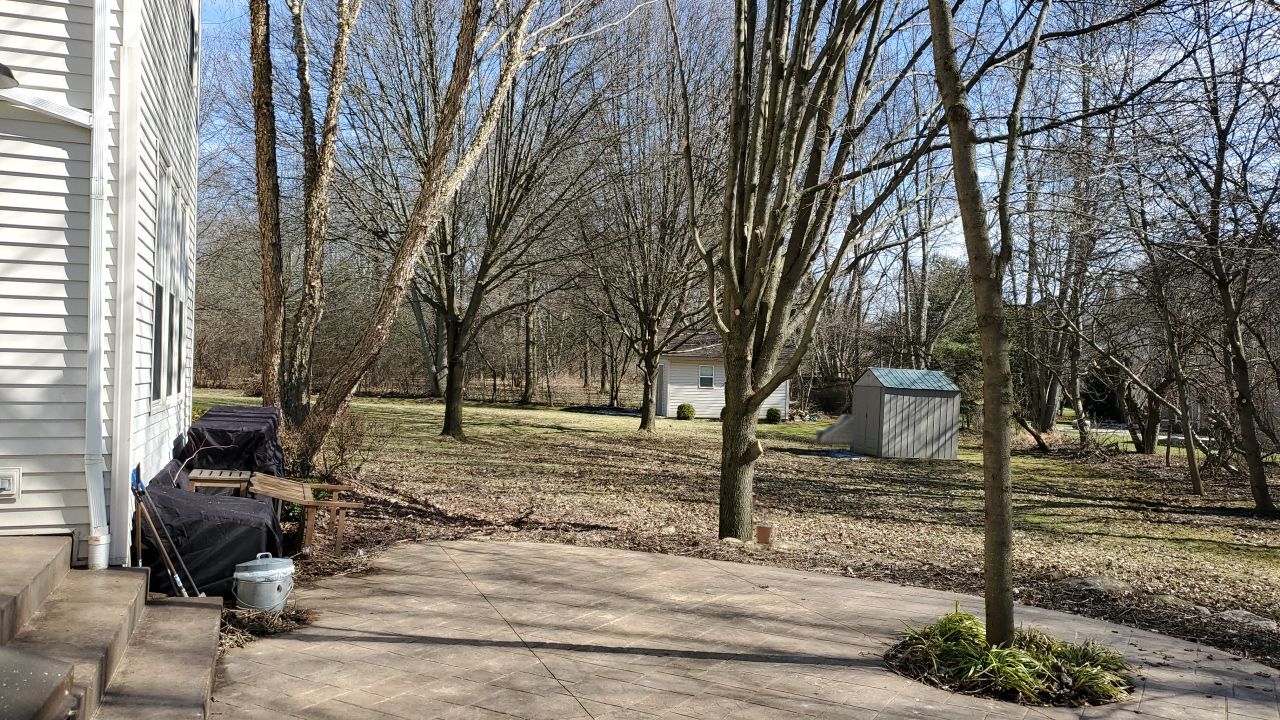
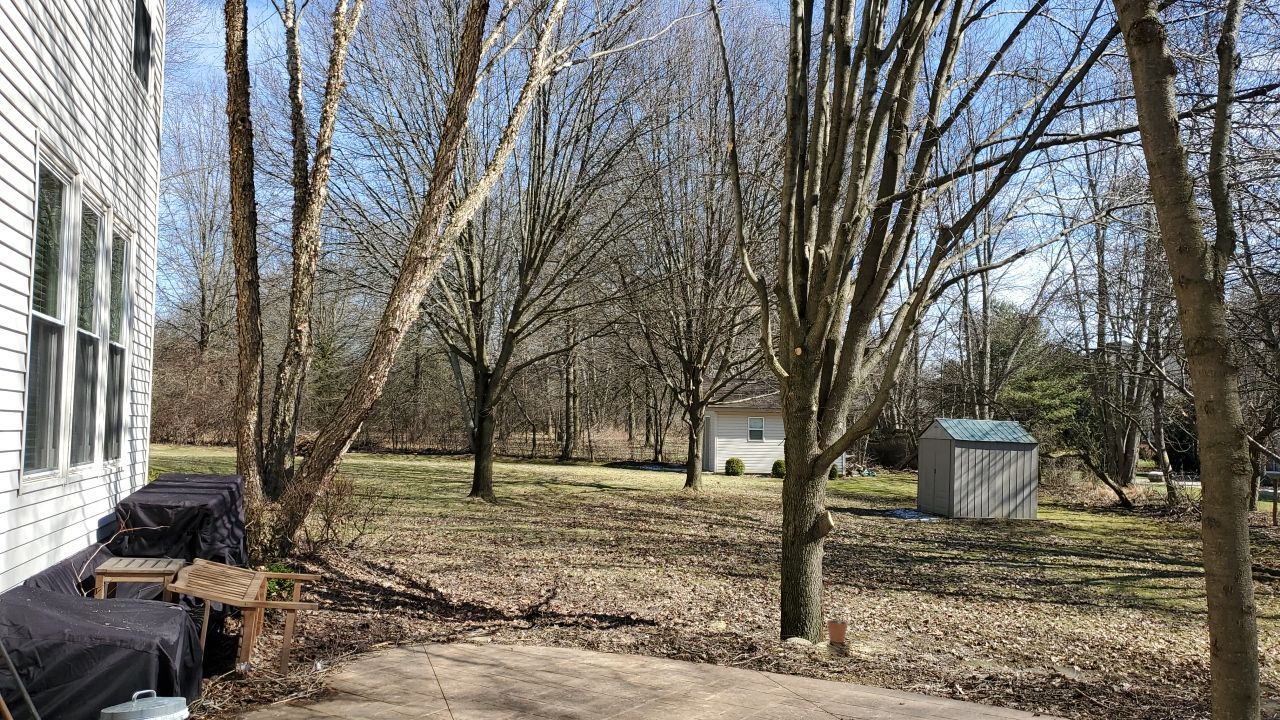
armchair: present [816,414,854,445] -> none [875,468,917,512]

